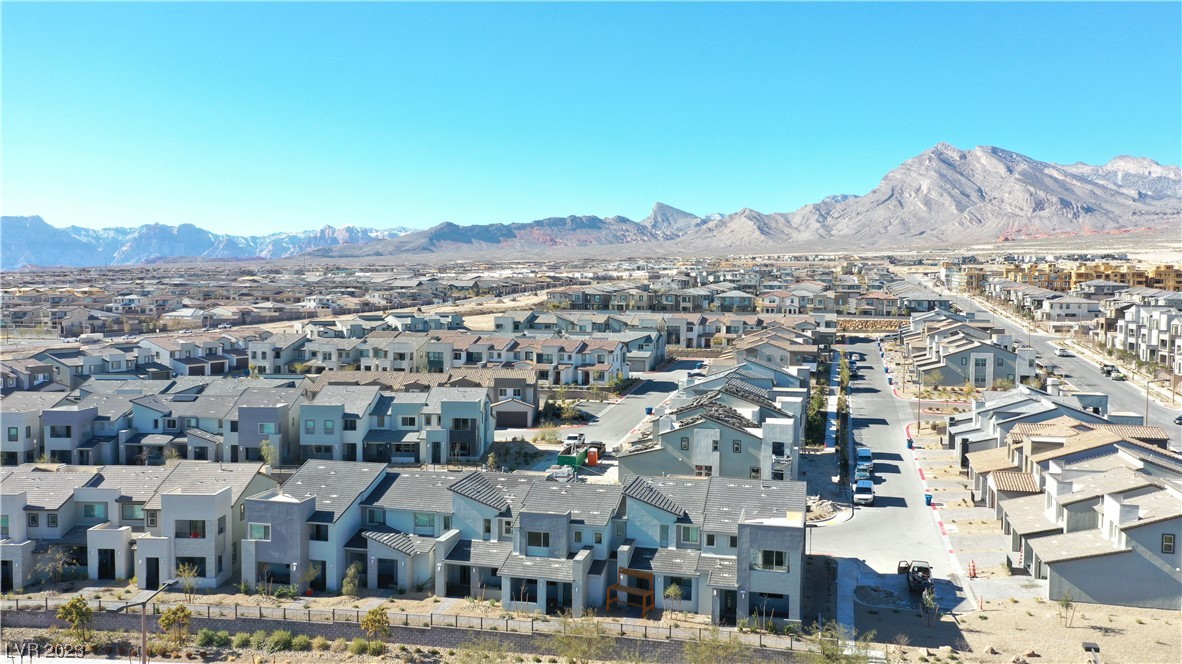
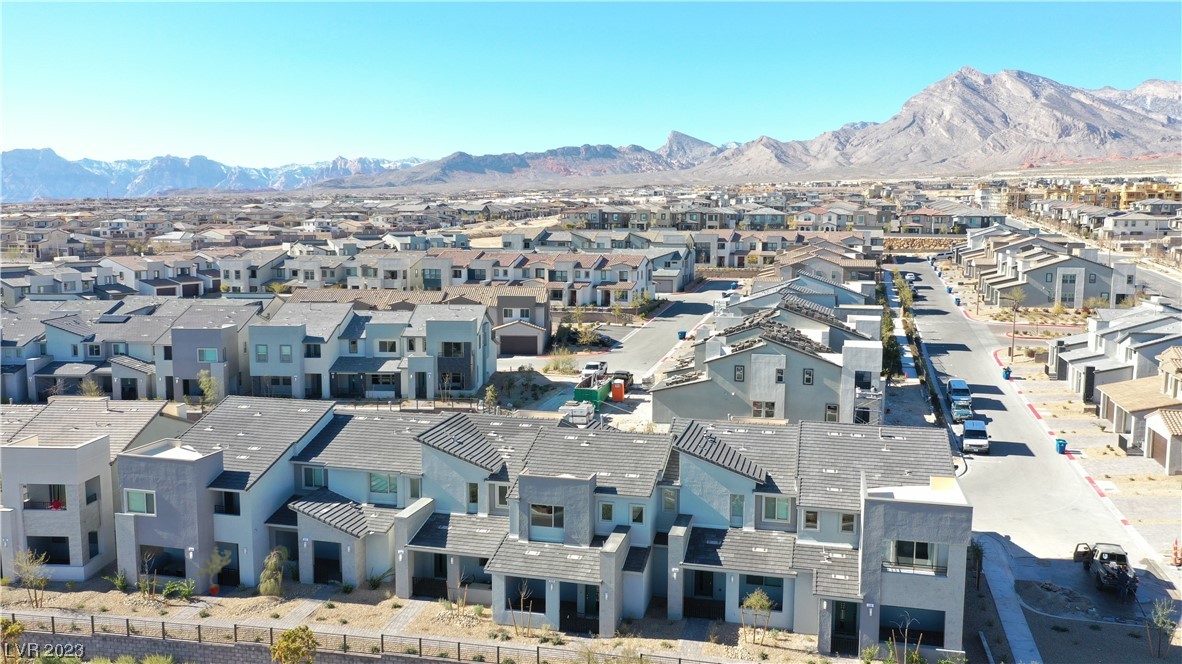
bench: present [606,566,655,617] -> none [649,557,722,640]

